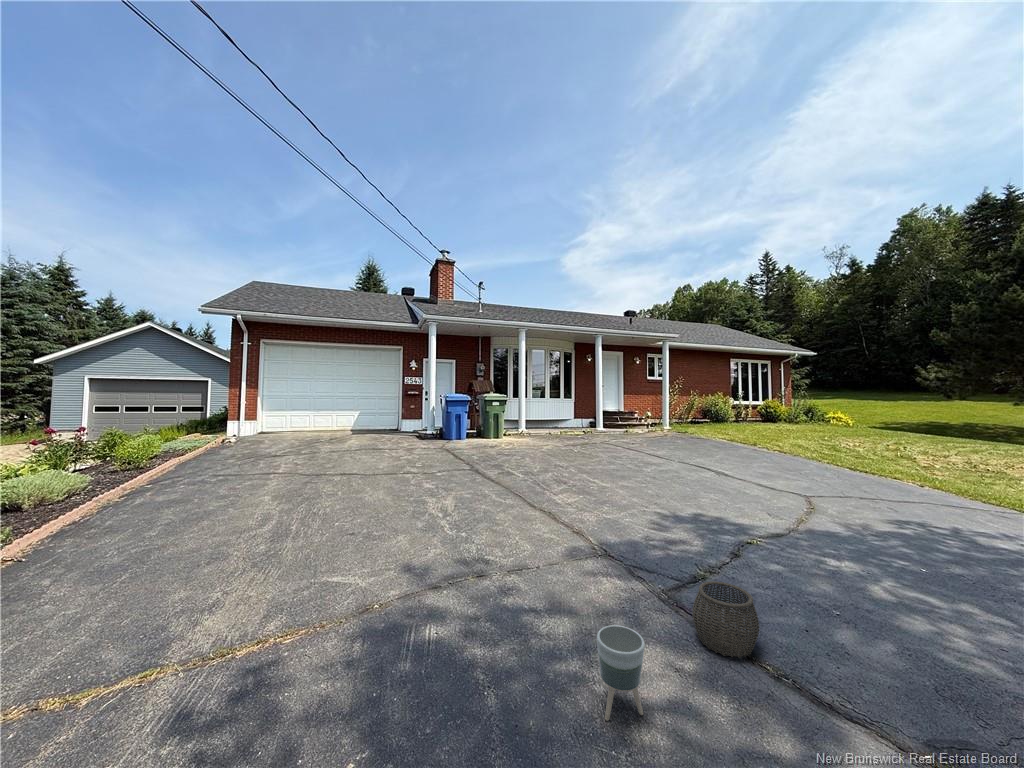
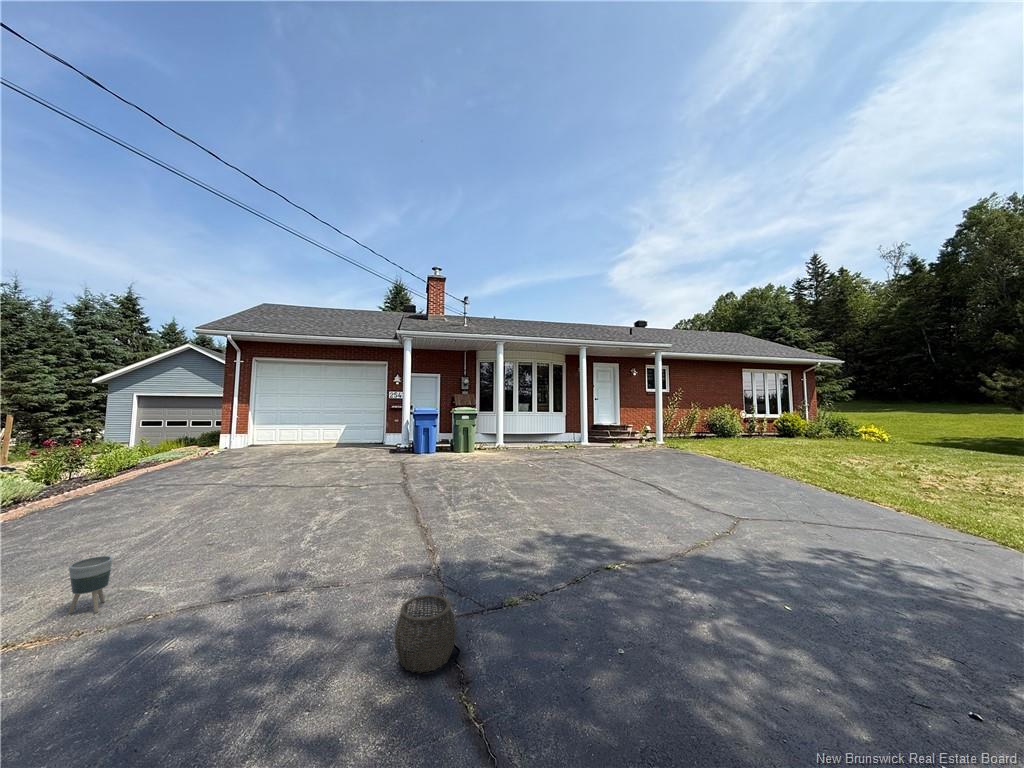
planter: present [597,625,645,721] -> present [68,556,113,614]

